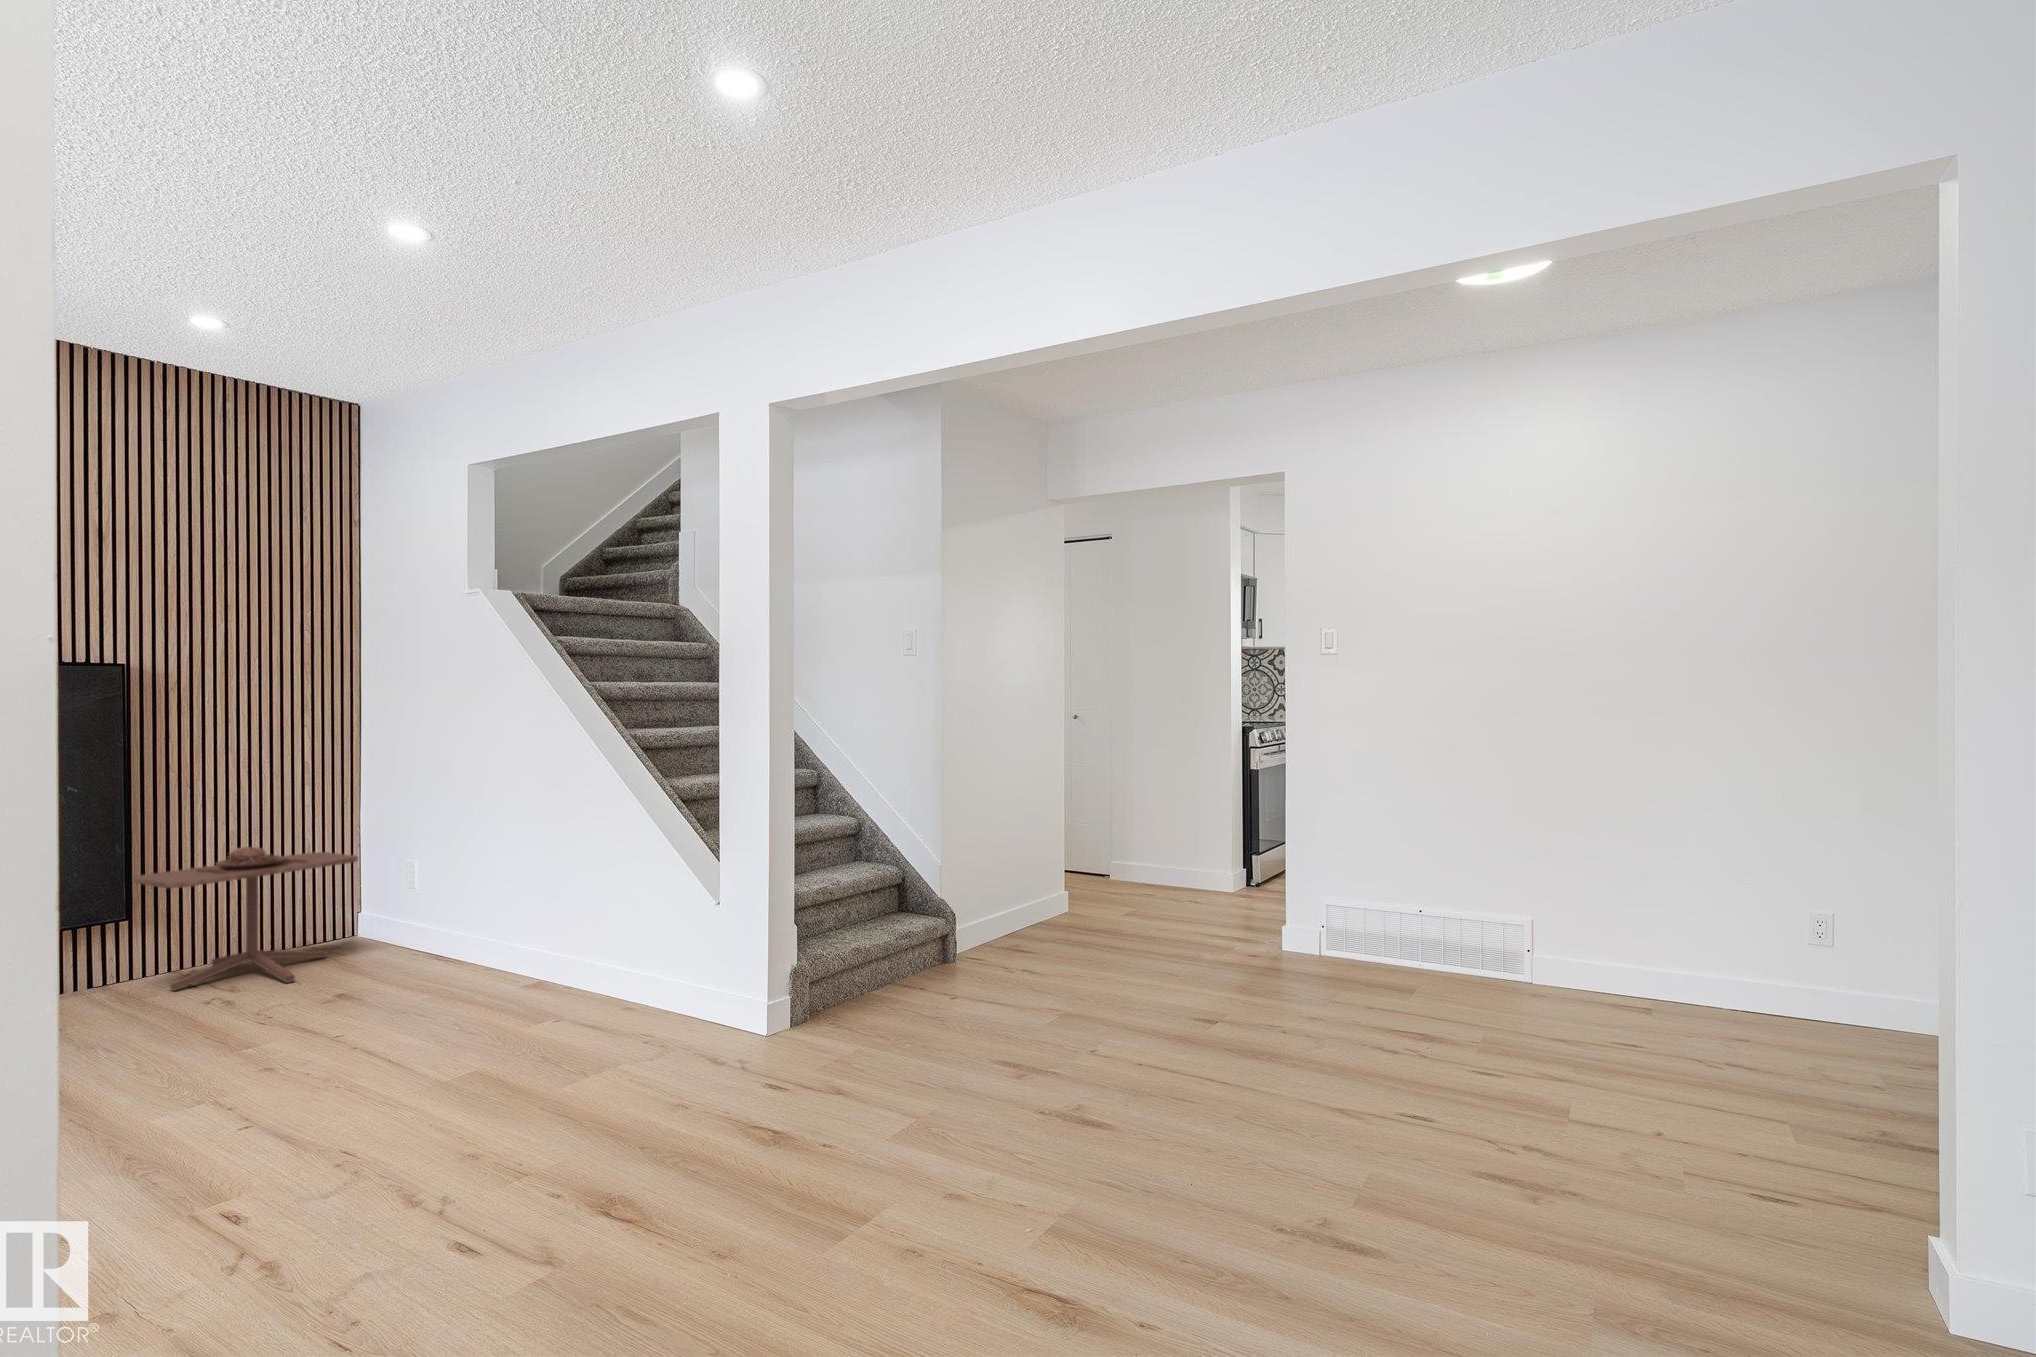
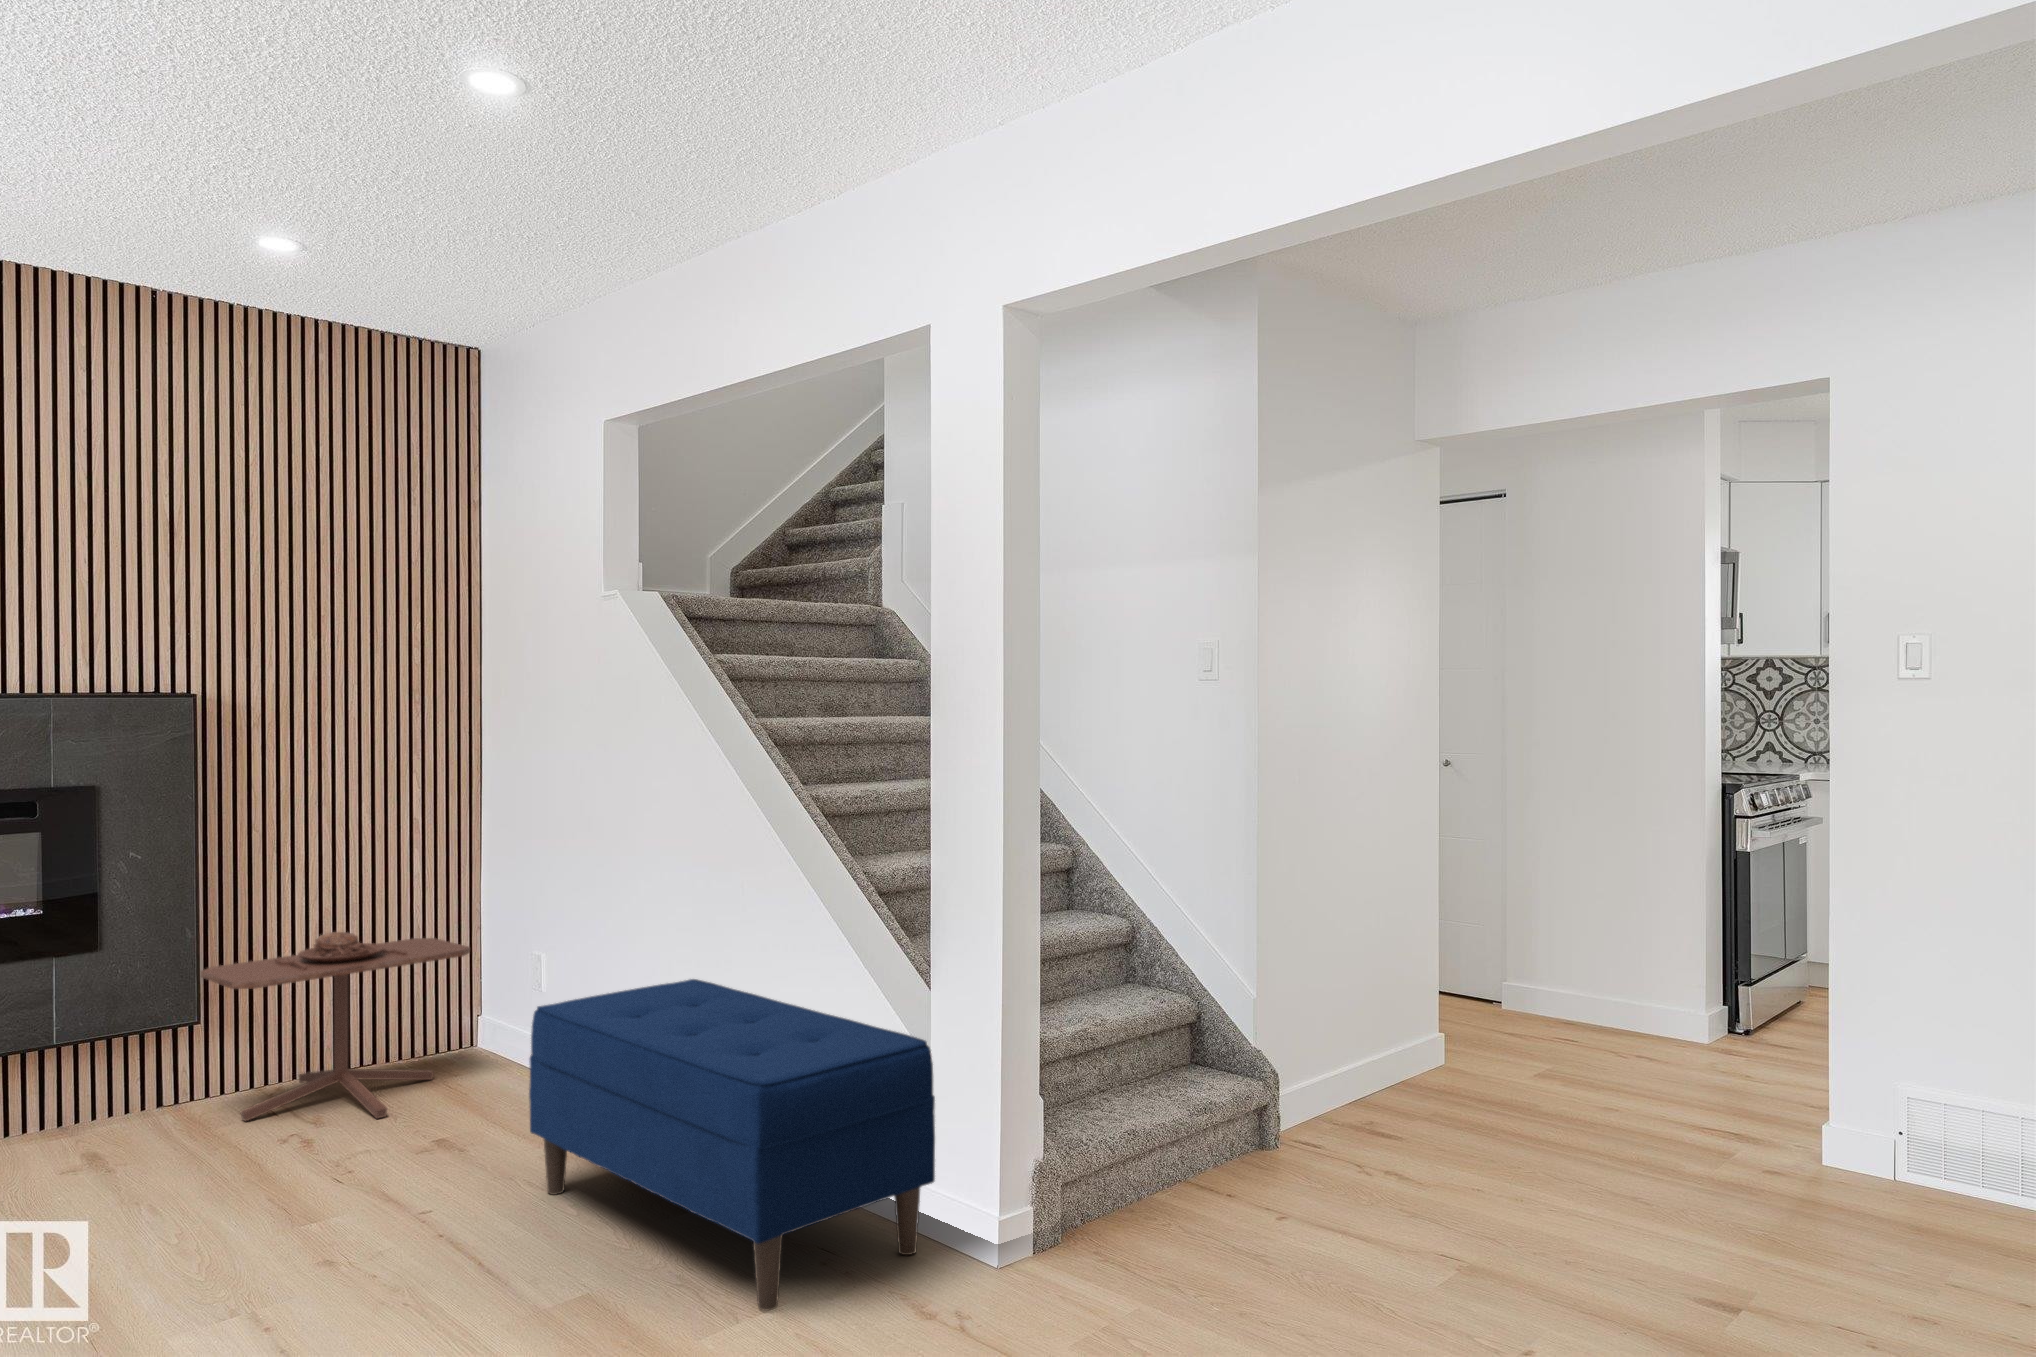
bench: none [423,865,723,1065] -> present [529,979,935,1311]

